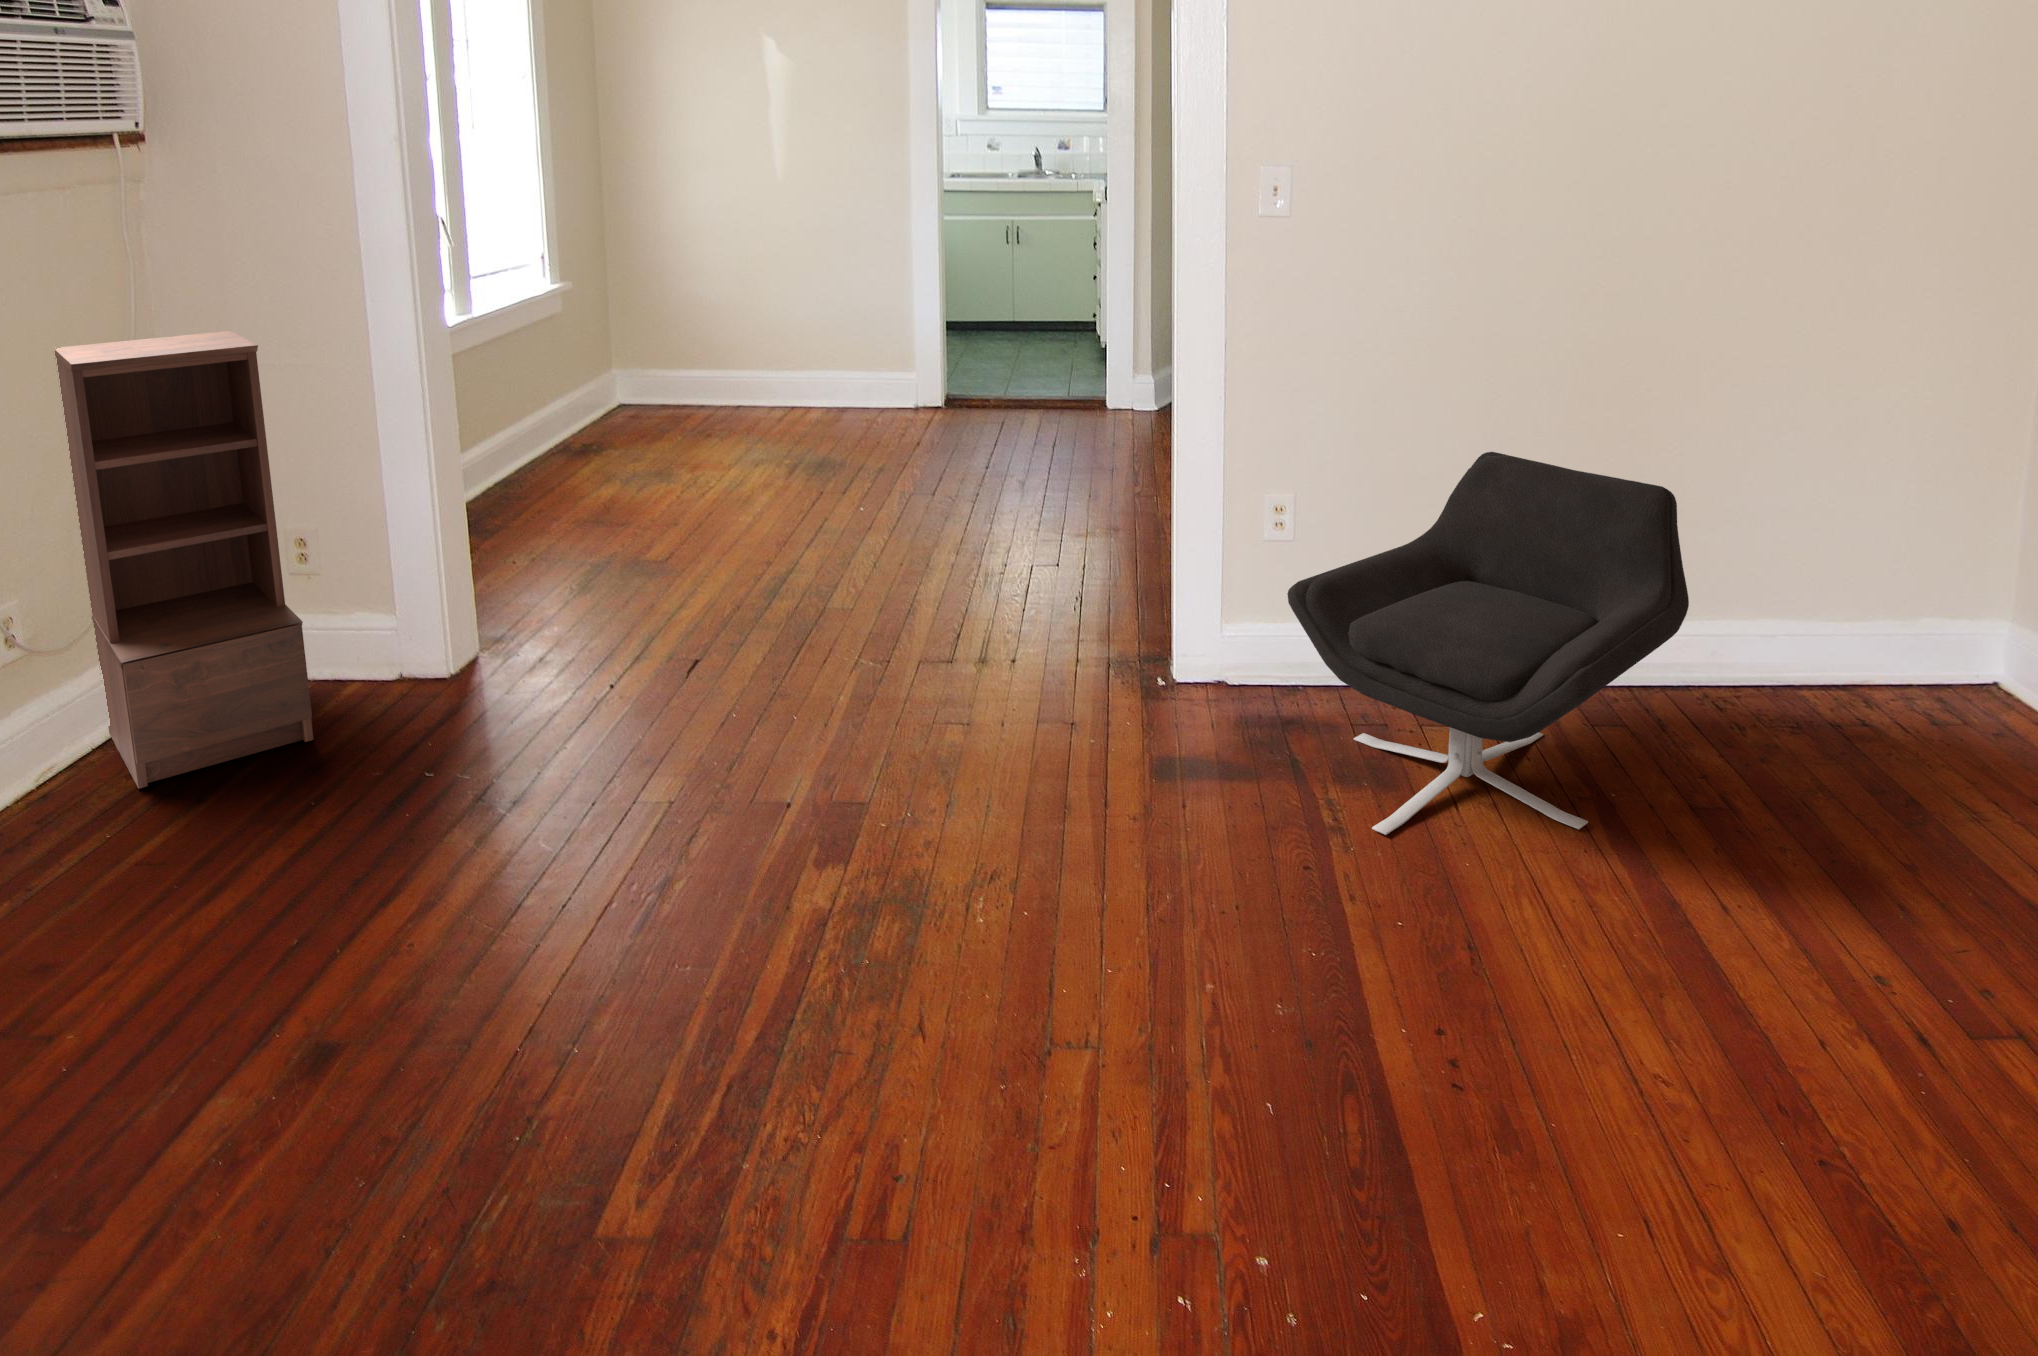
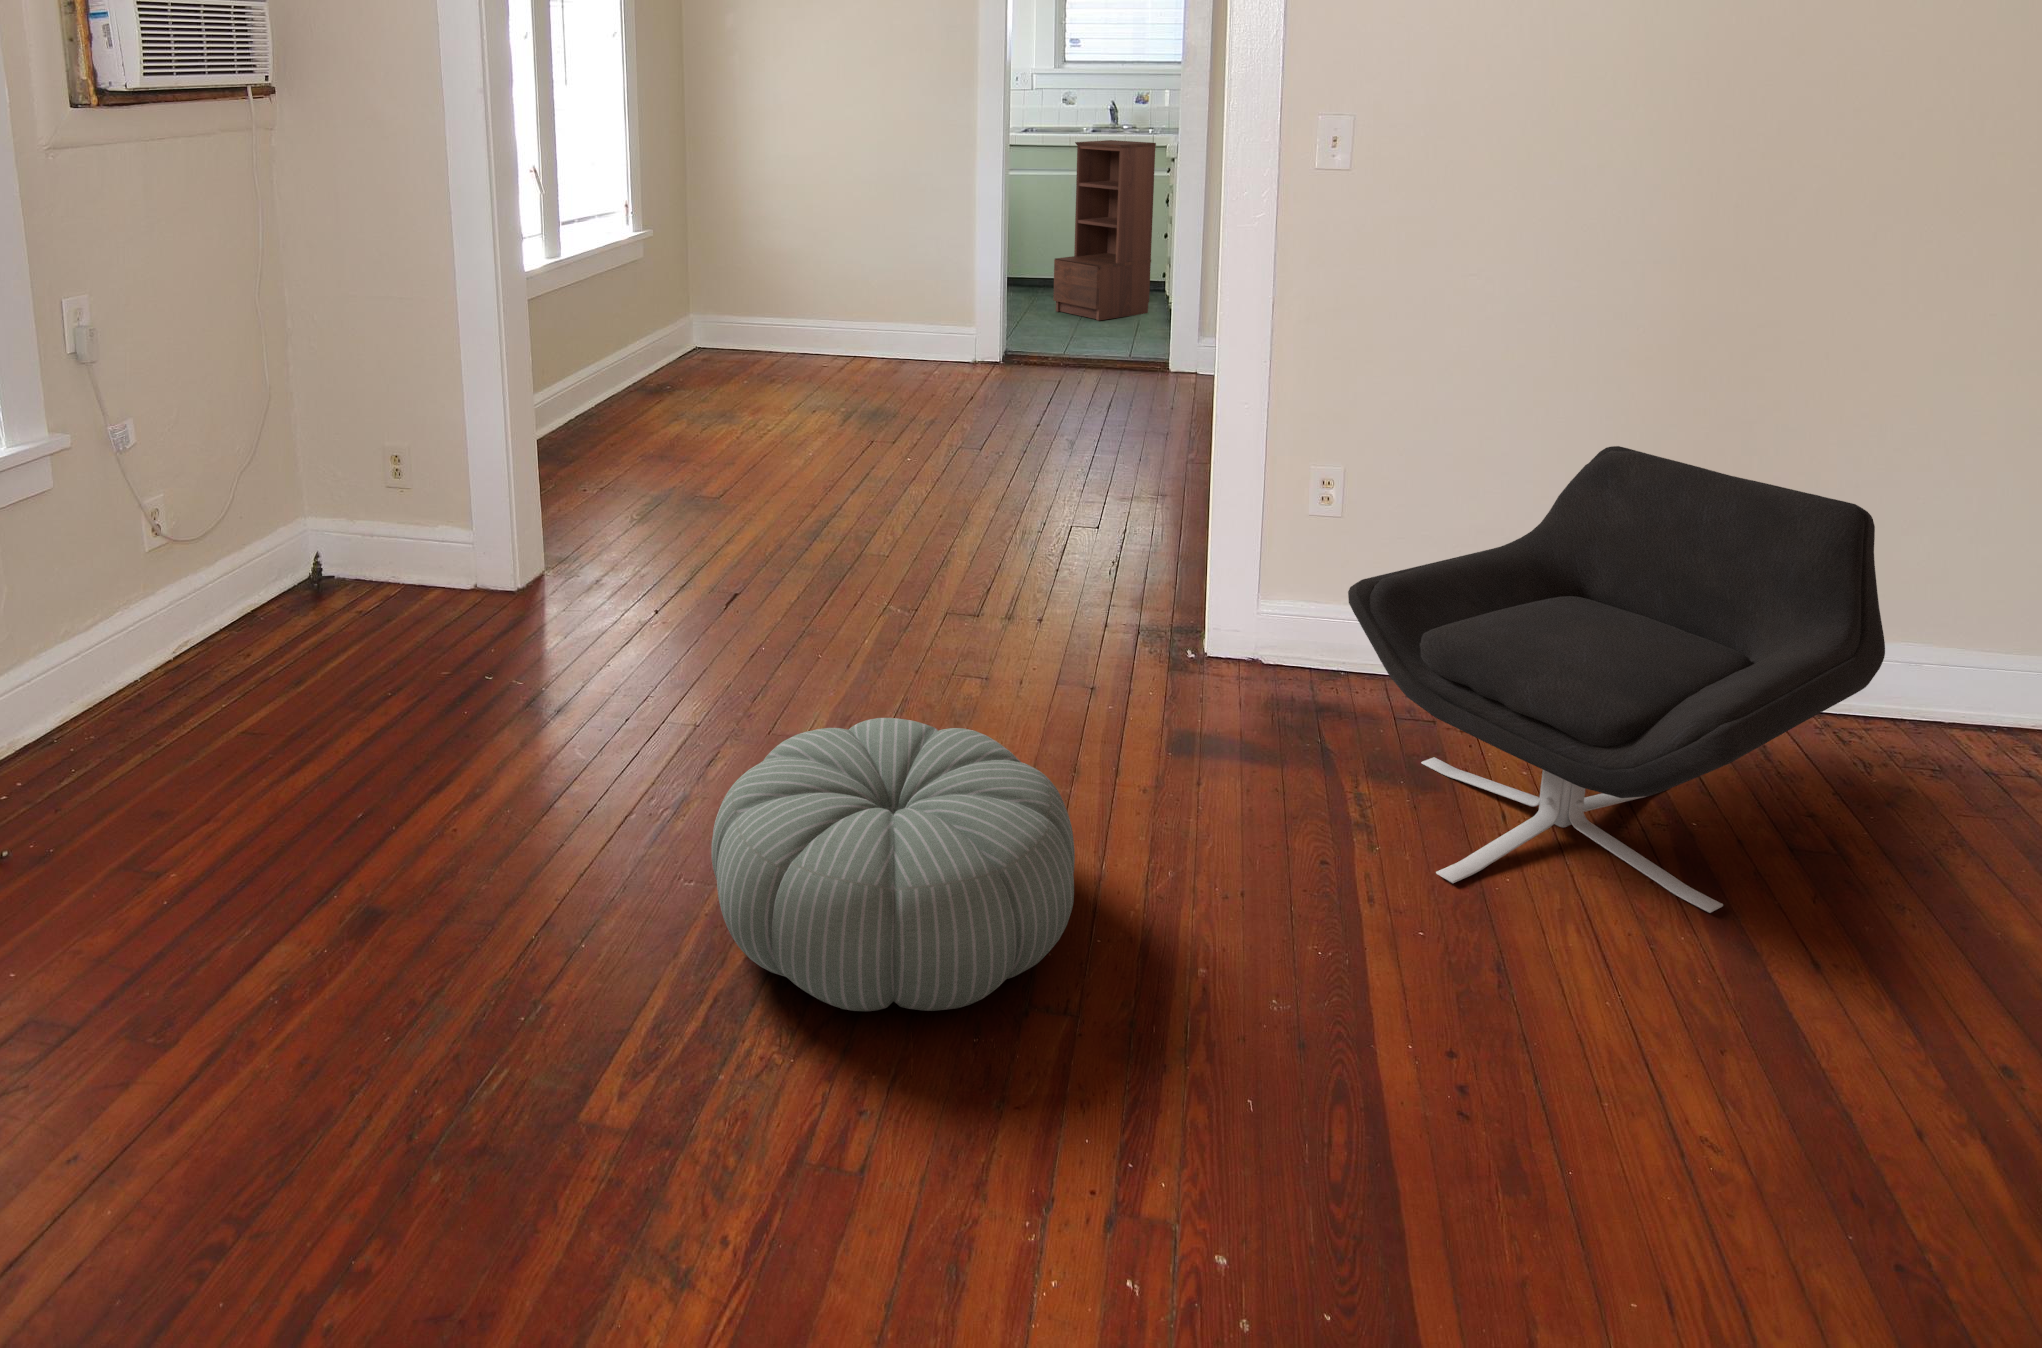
bookshelf: present [55,331,313,789] -> present [1053,140,1156,321]
pouf: none [721,750,1073,1025] -> present [711,718,1075,1011]

